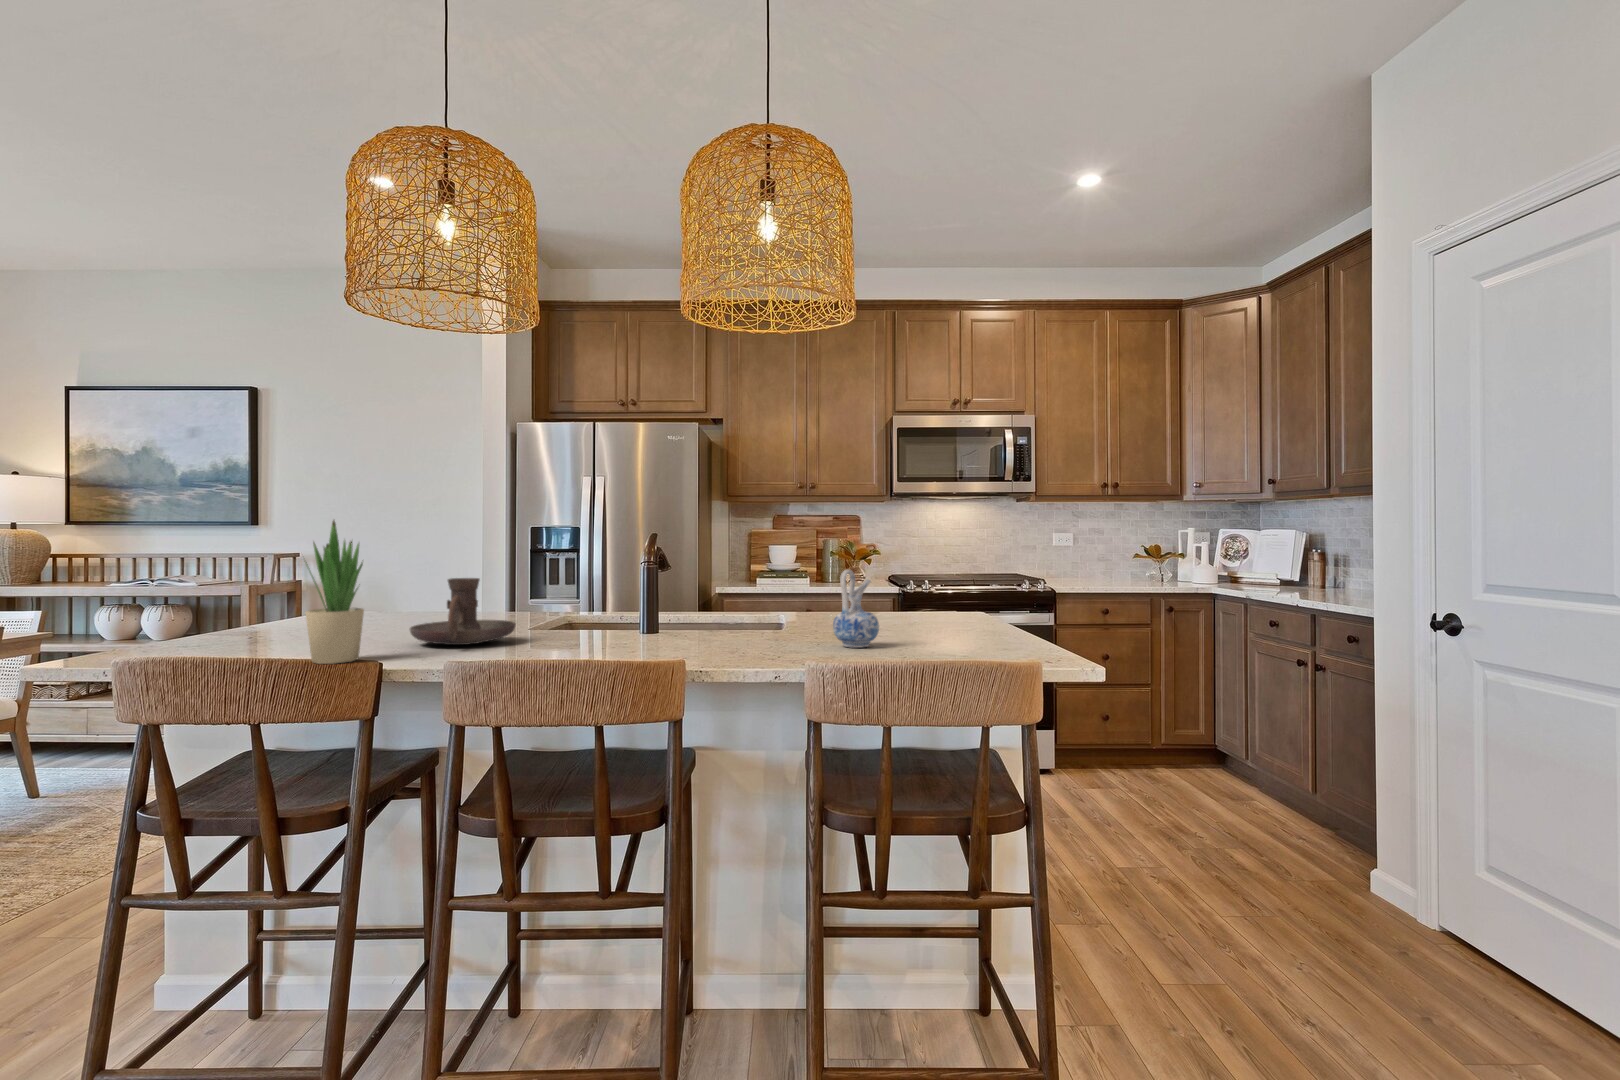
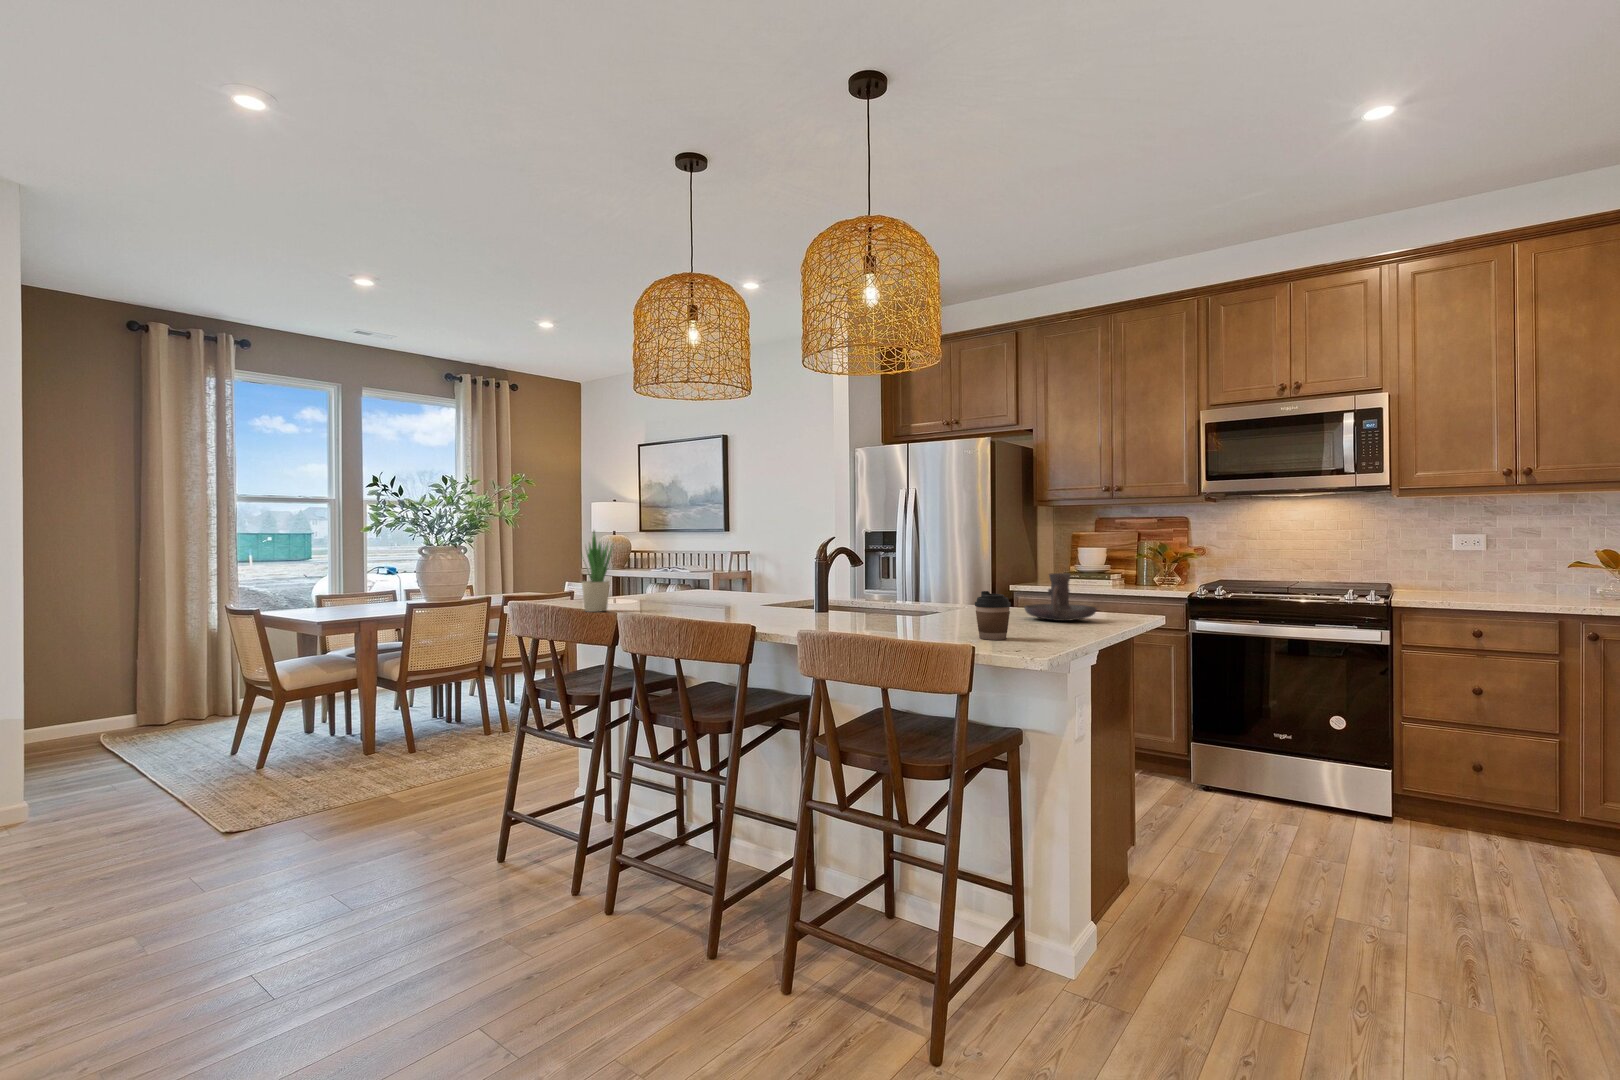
ceramic pitcher: present [833,570,879,648] -> none [884,565,921,628]
candle holder: present [410,578,516,645] -> present [1024,573,1096,621]
coffee cup: none [975,597,1017,653] -> present [975,591,1011,640]

